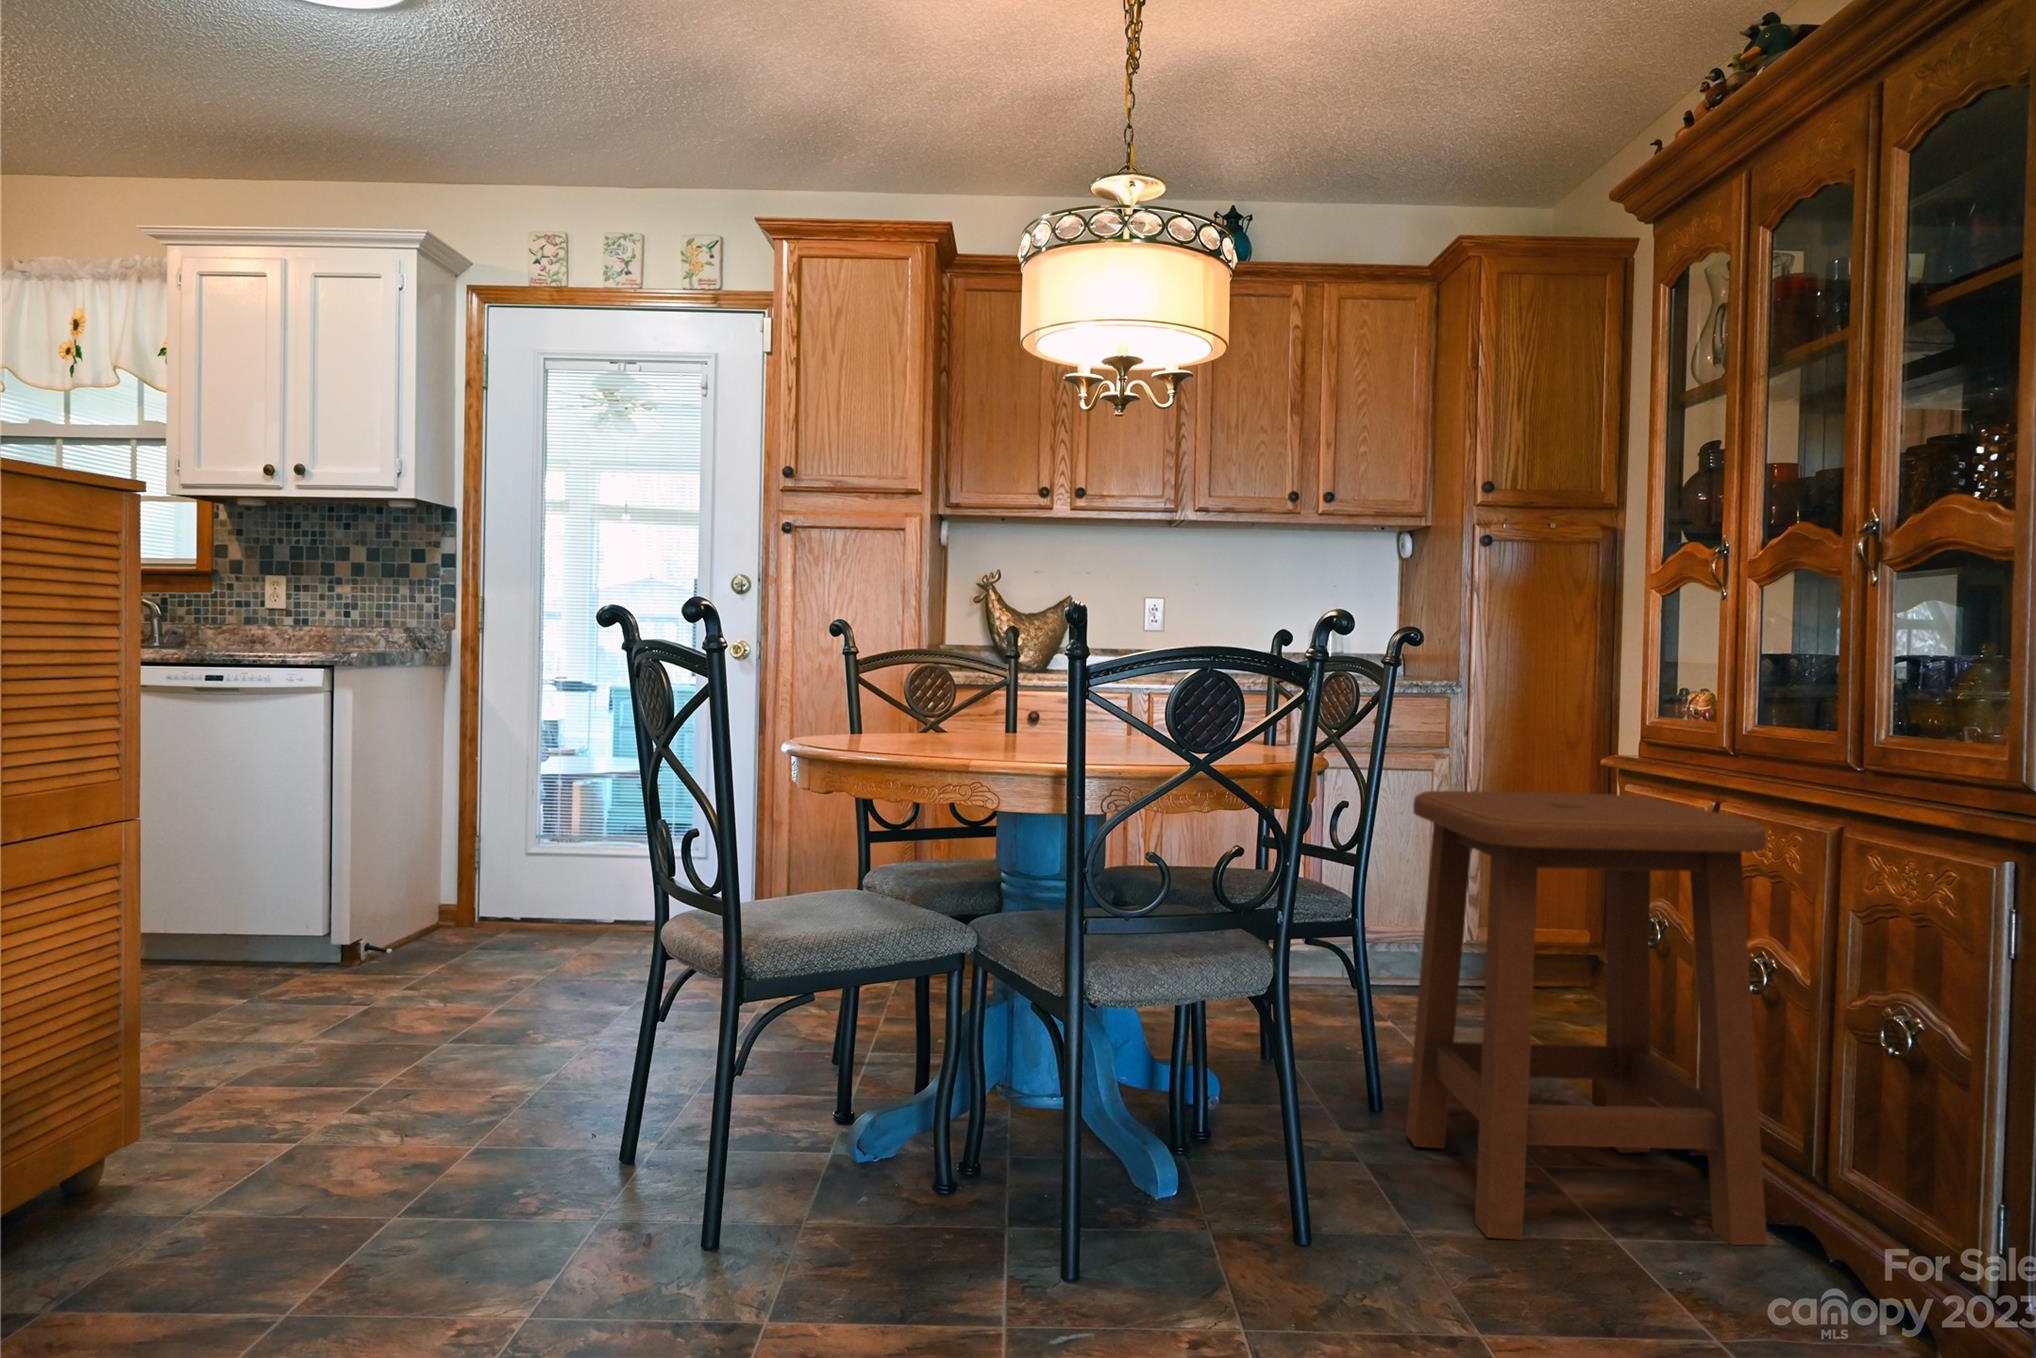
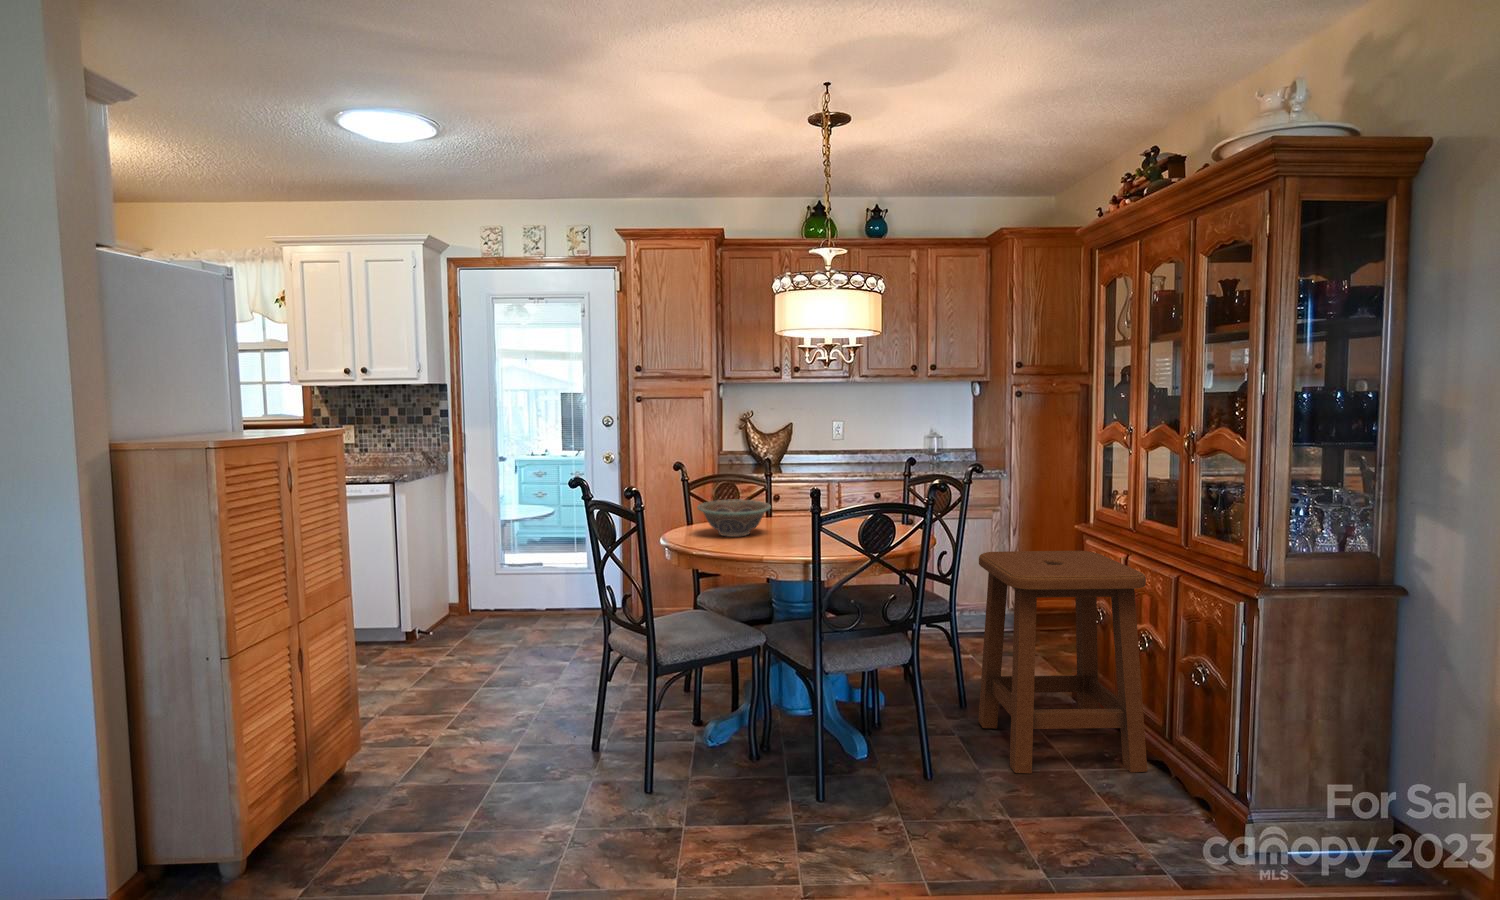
decorative bowl: none [859,682,1005,745] -> present [697,499,771,537]

